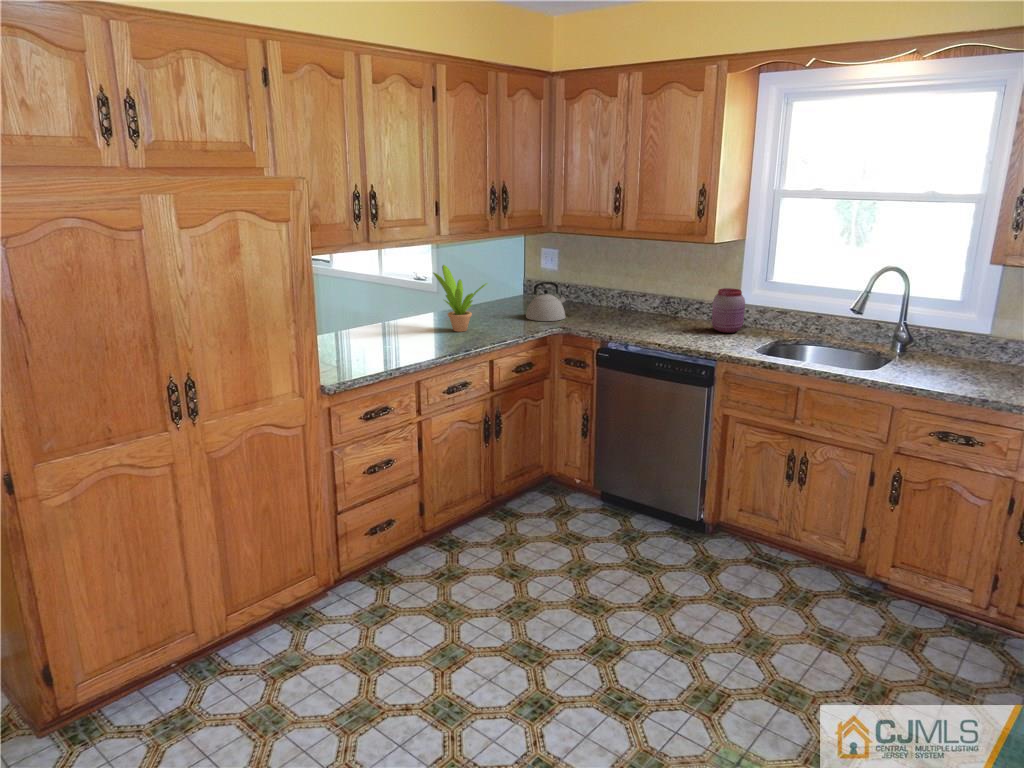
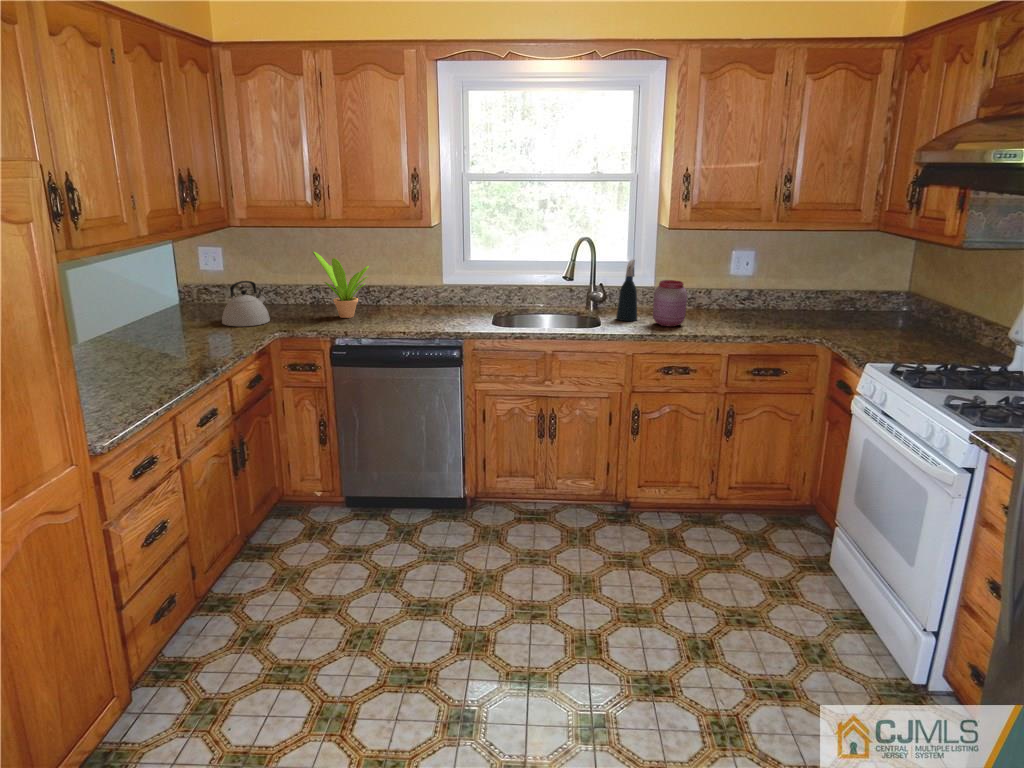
potted plant: present [433,265,487,332] -> present [313,251,369,318]
jar: present [712,288,745,333] -> present [653,280,687,327]
spray bottle: none [914,296,952,369] -> present [616,260,637,321]

